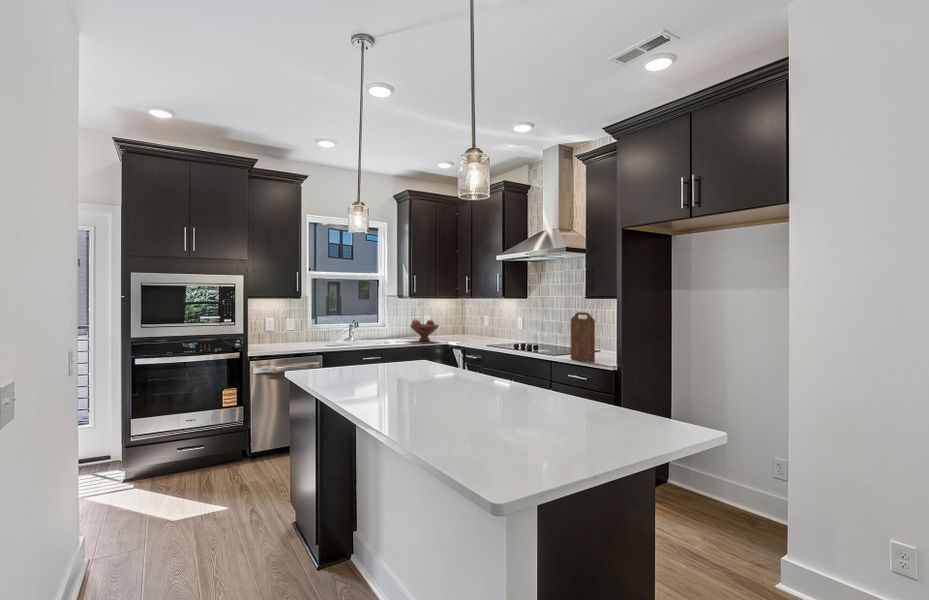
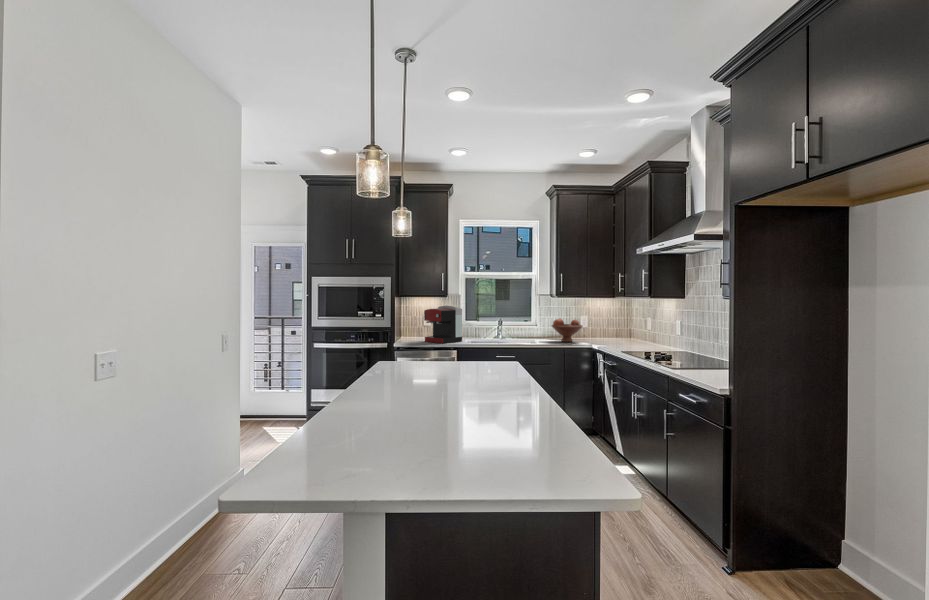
coffee maker: none [282,308,324,350] -> present [424,306,462,343]
cutting board: present [571,312,595,362] -> none [685,316,710,381]

